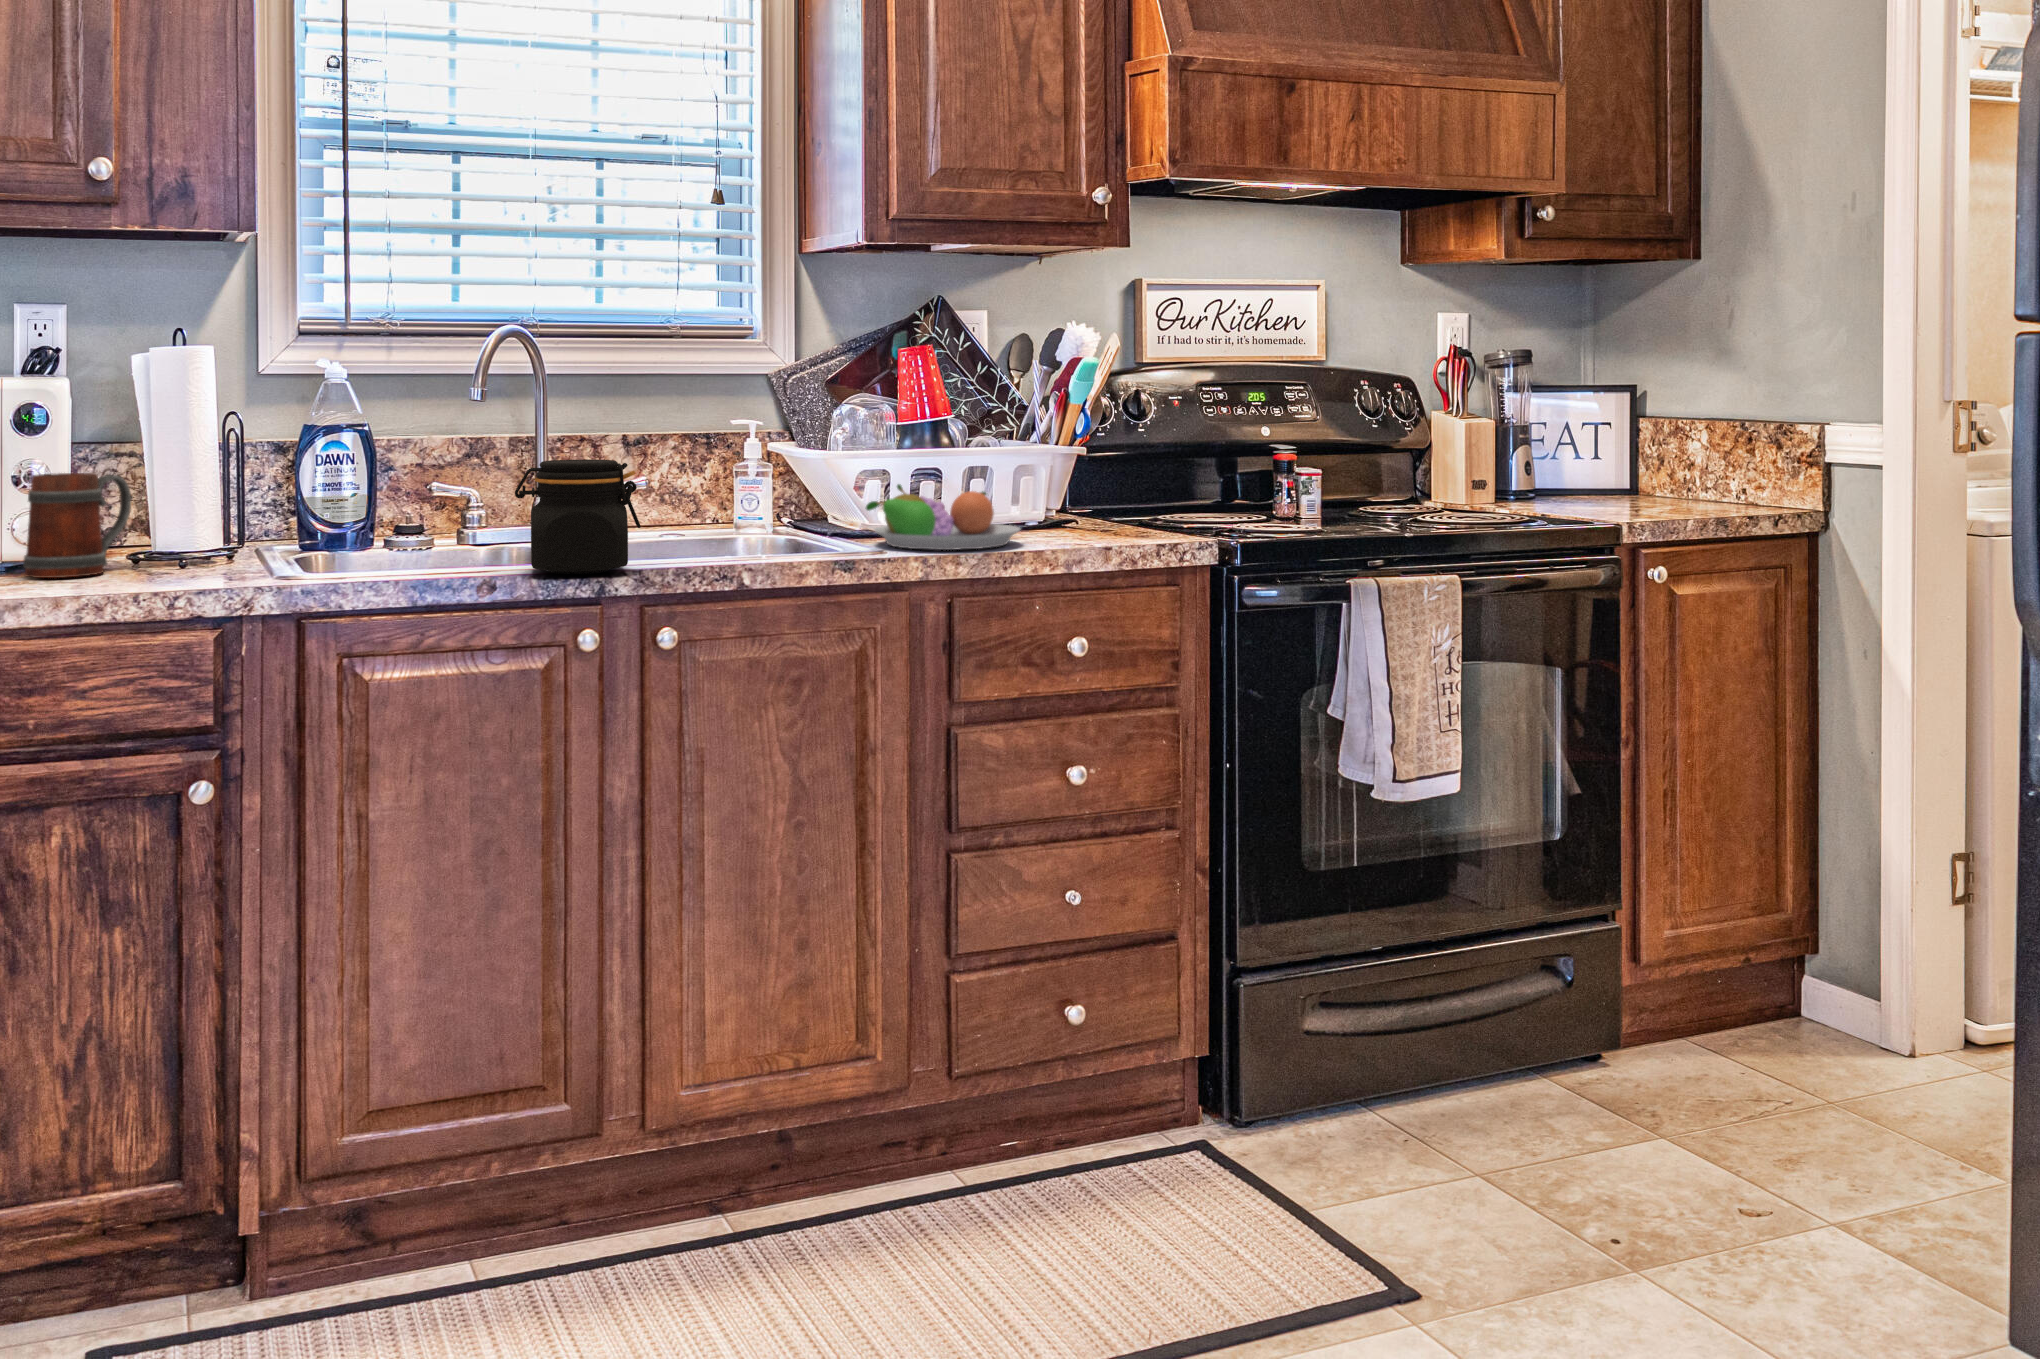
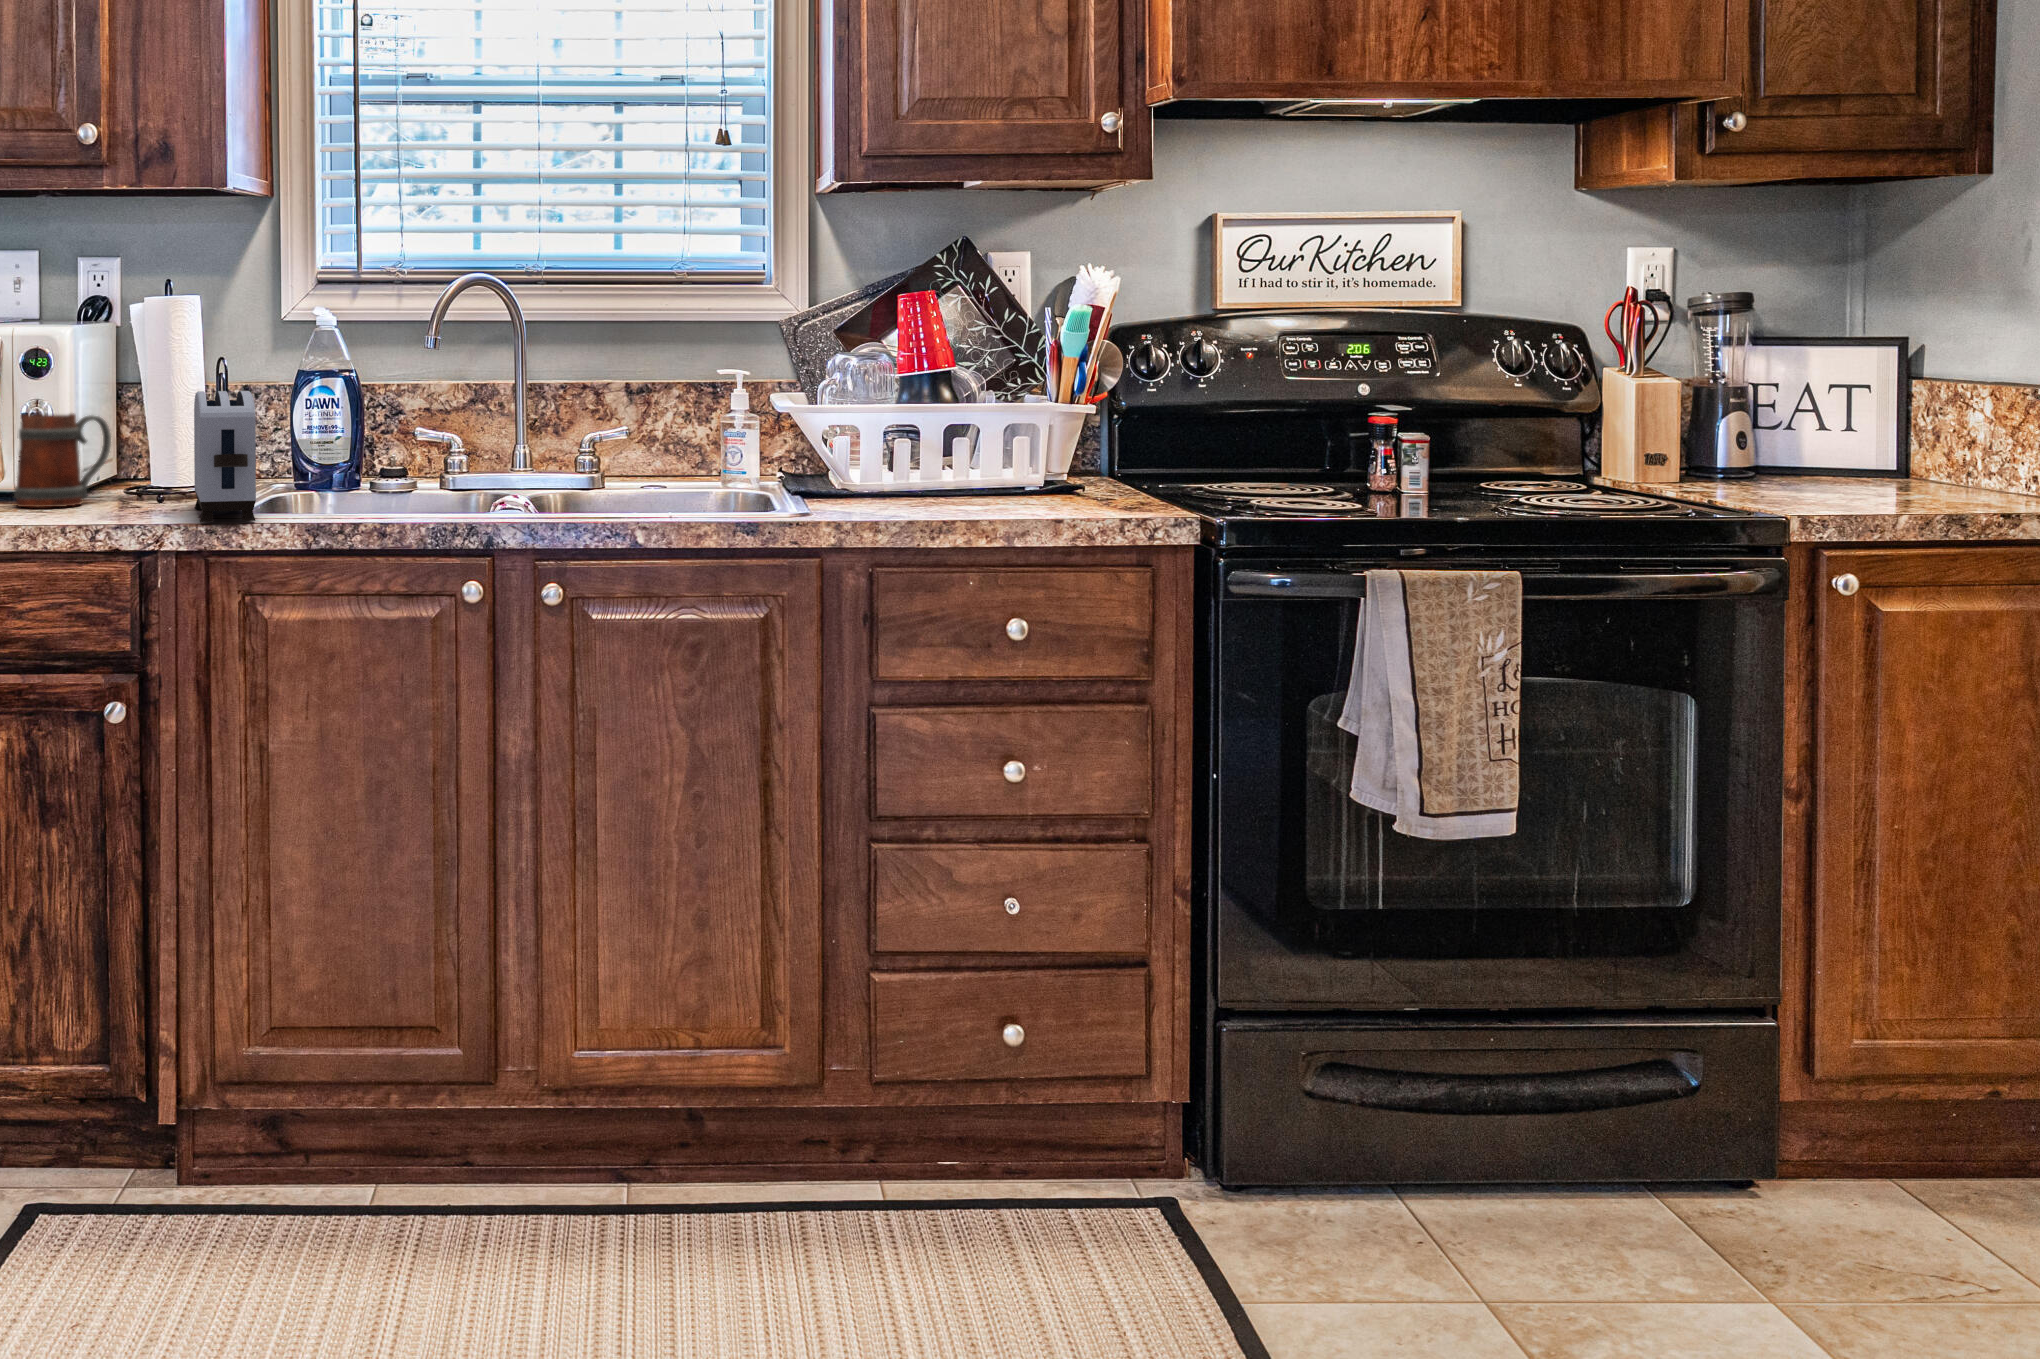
toaster: none [246,445,356,585] -> present [194,391,256,522]
jar: present [515,459,641,574] -> none [405,409,529,523]
fruit bowl: present [866,484,1020,550] -> none [794,443,972,515]

